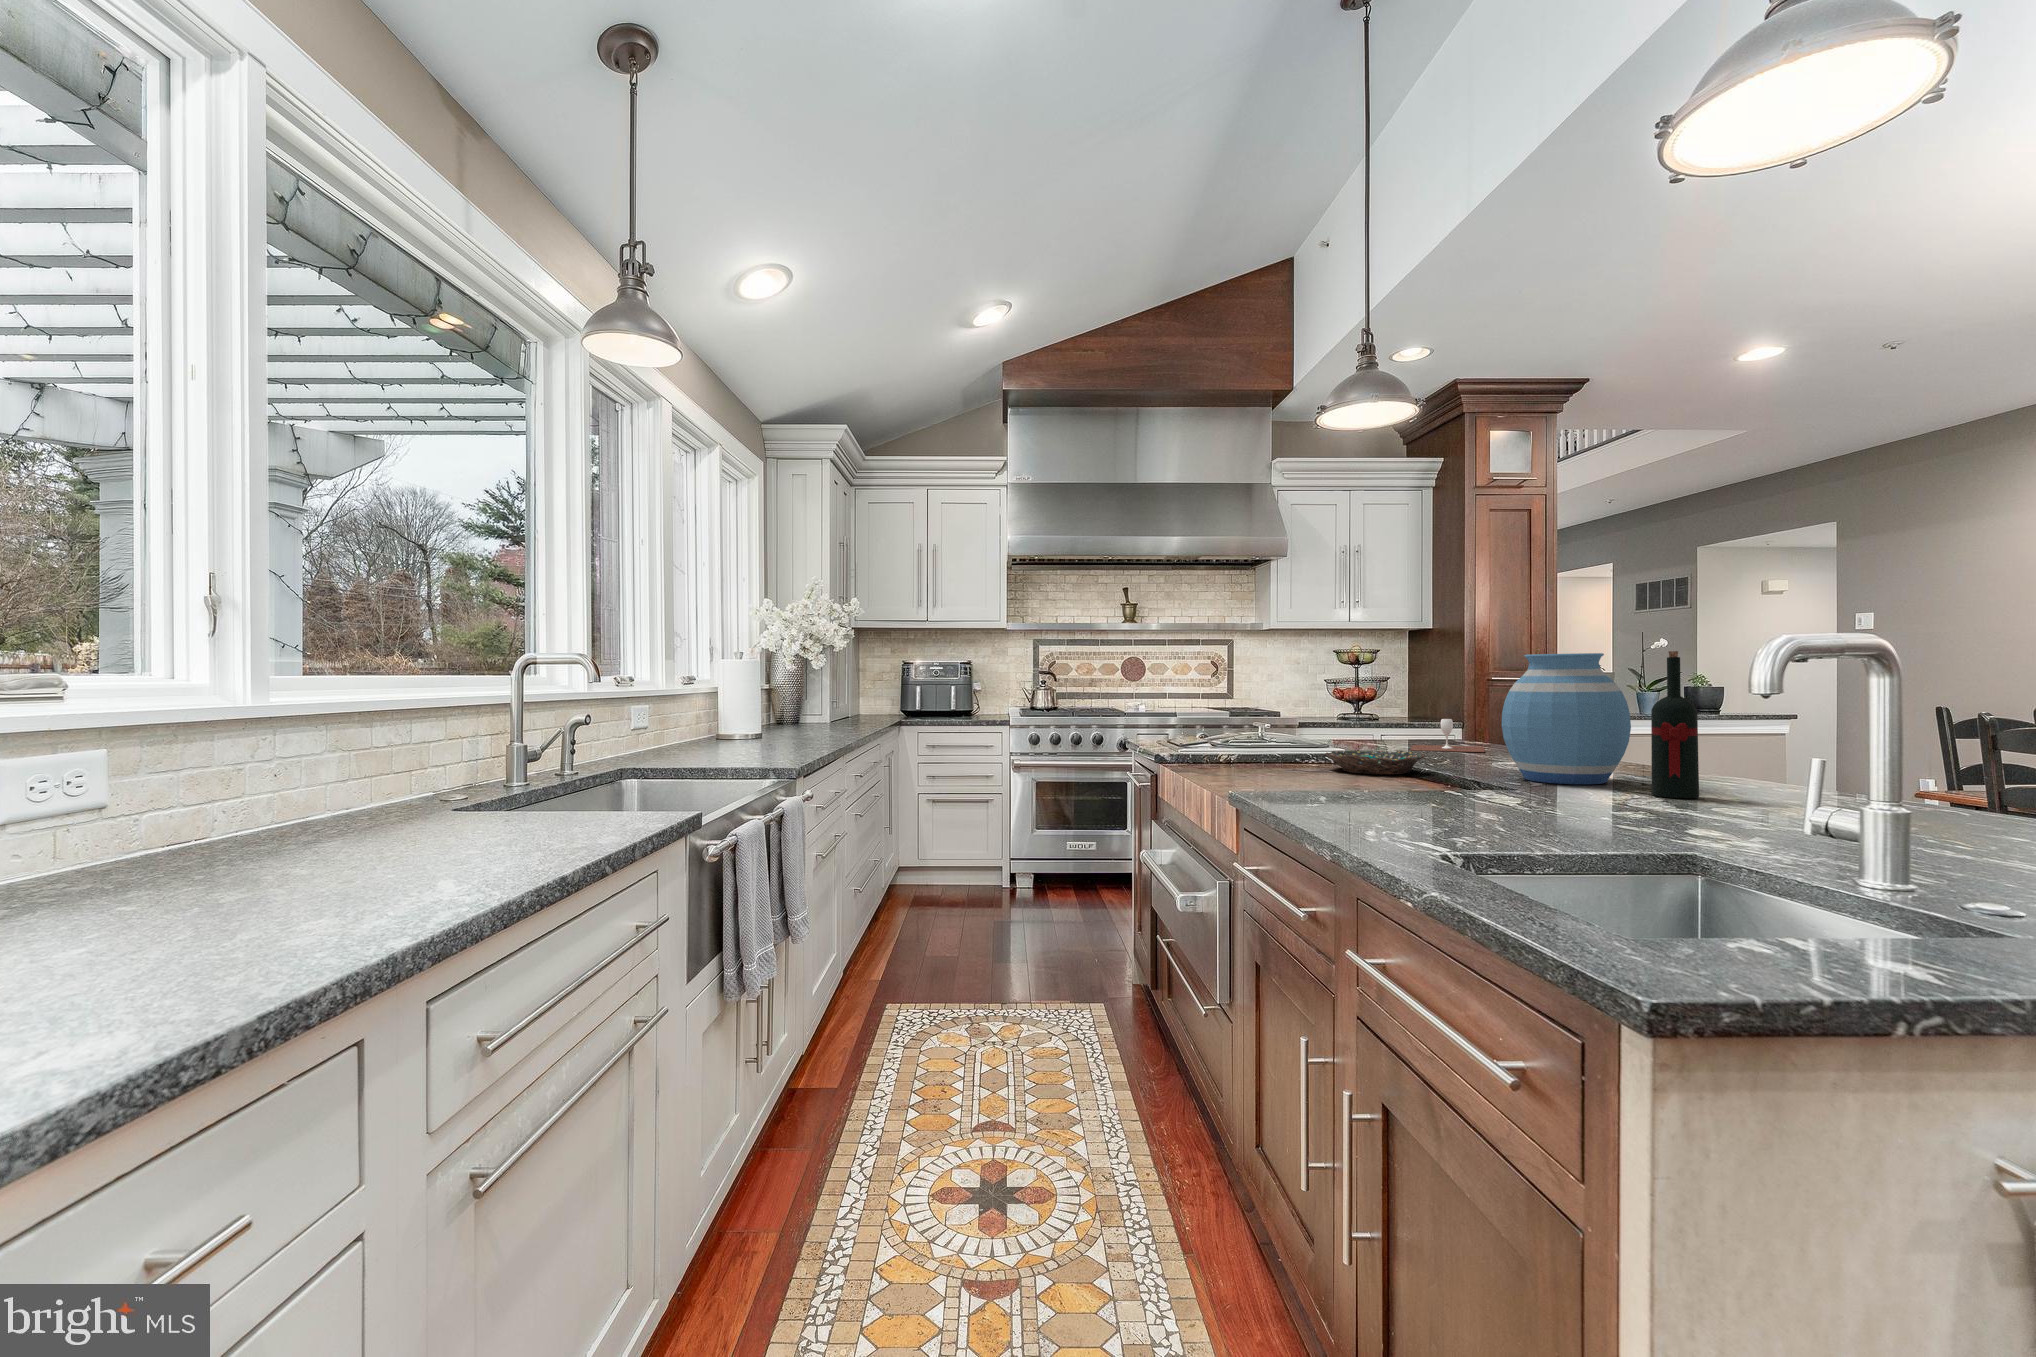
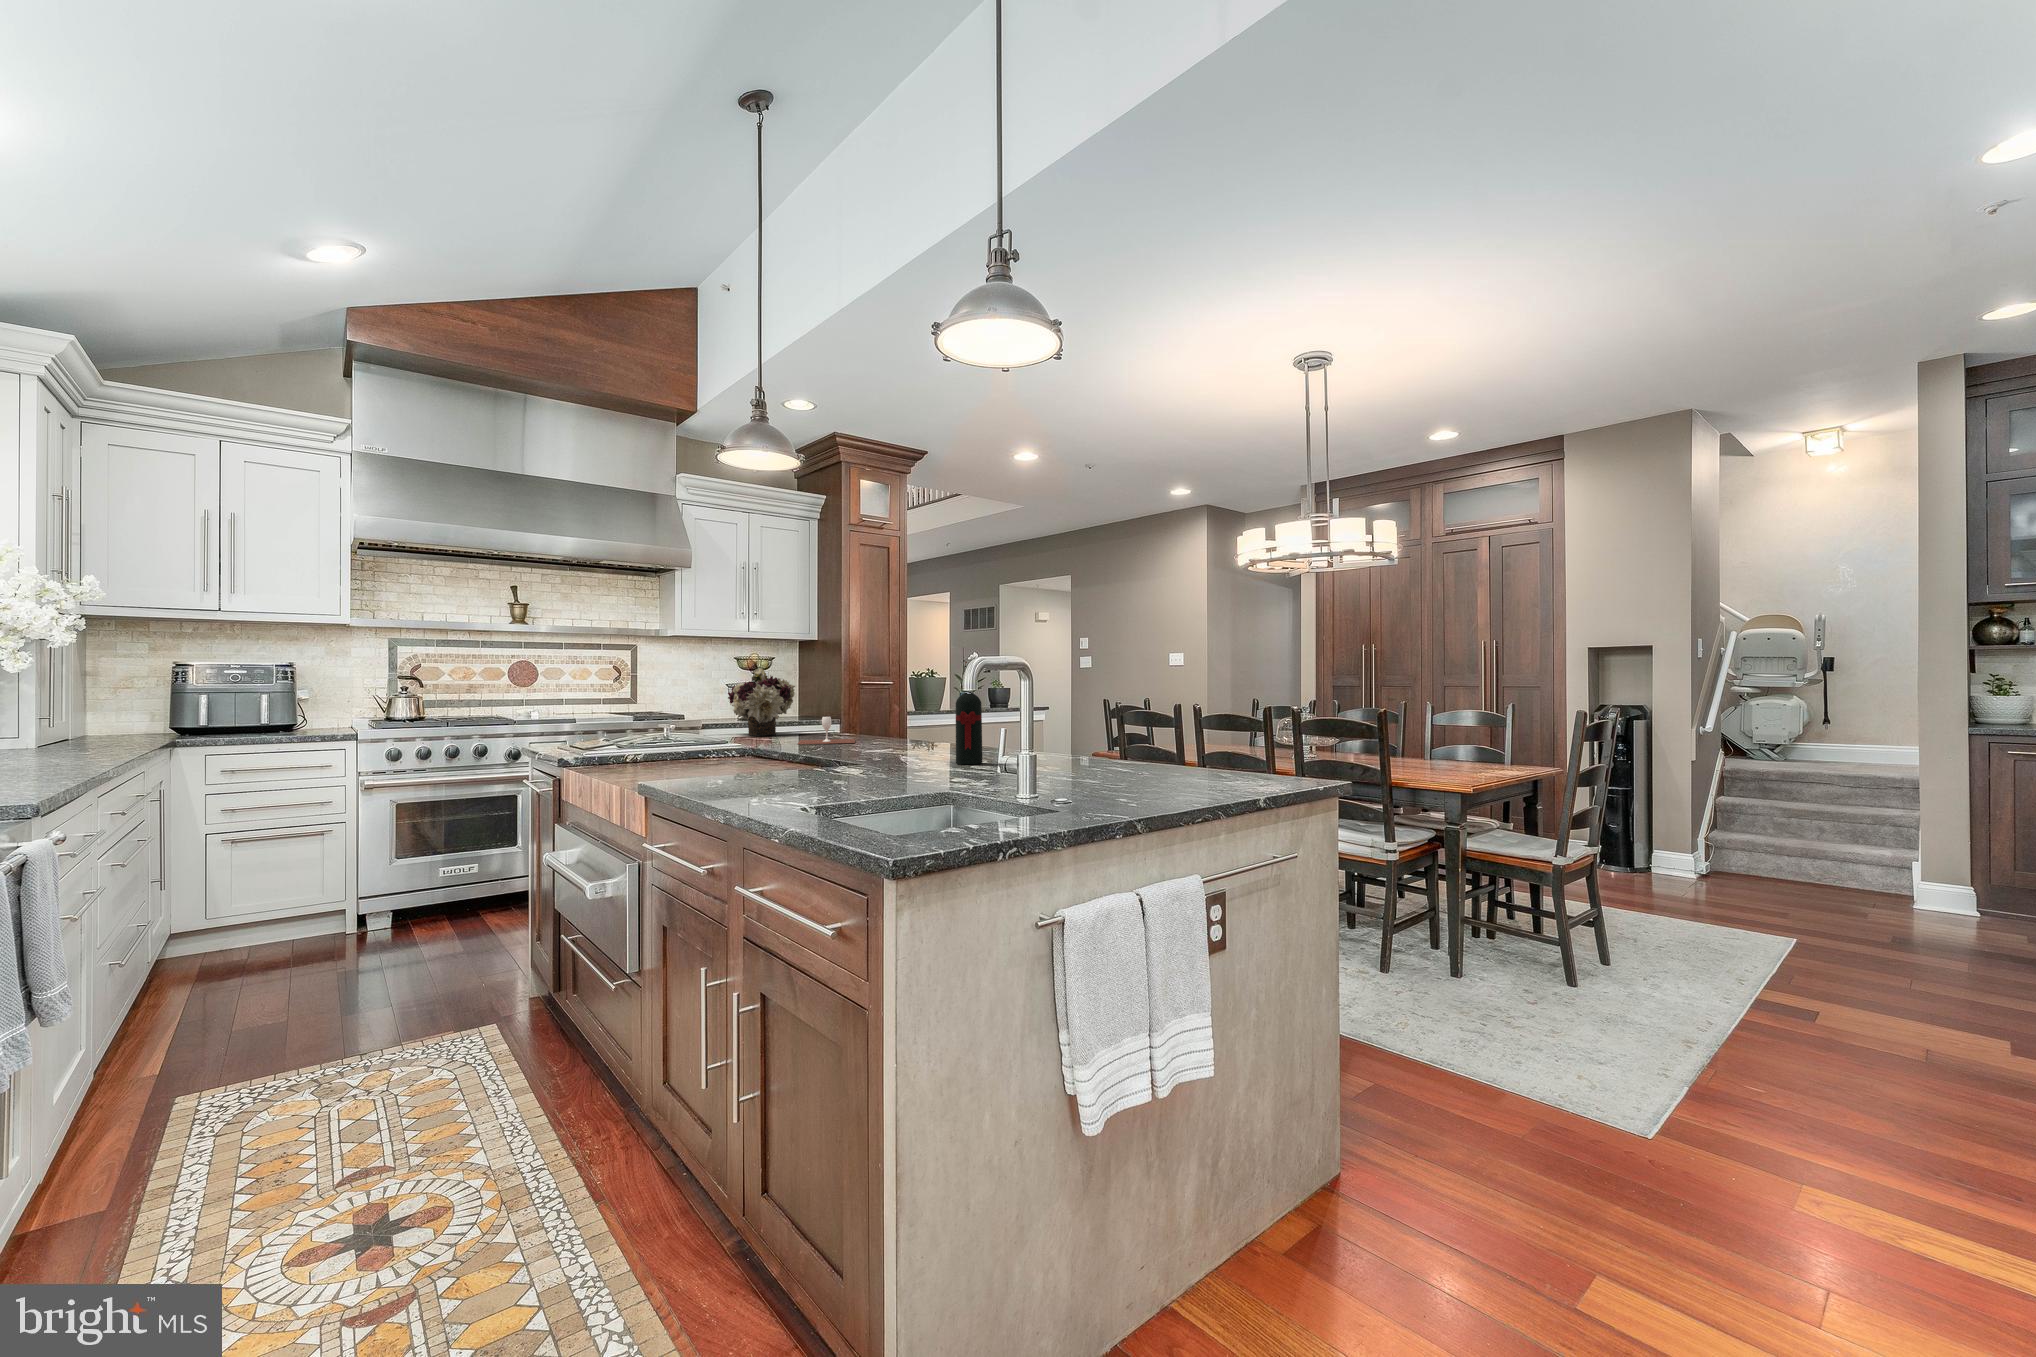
vase: present [1502,653,1631,784] -> none [862,662,946,761]
flower arrangement: none [1328,661,1406,736] -> present [728,668,795,736]
bowl: present [1326,750,1425,774] -> none [725,742,806,763]

